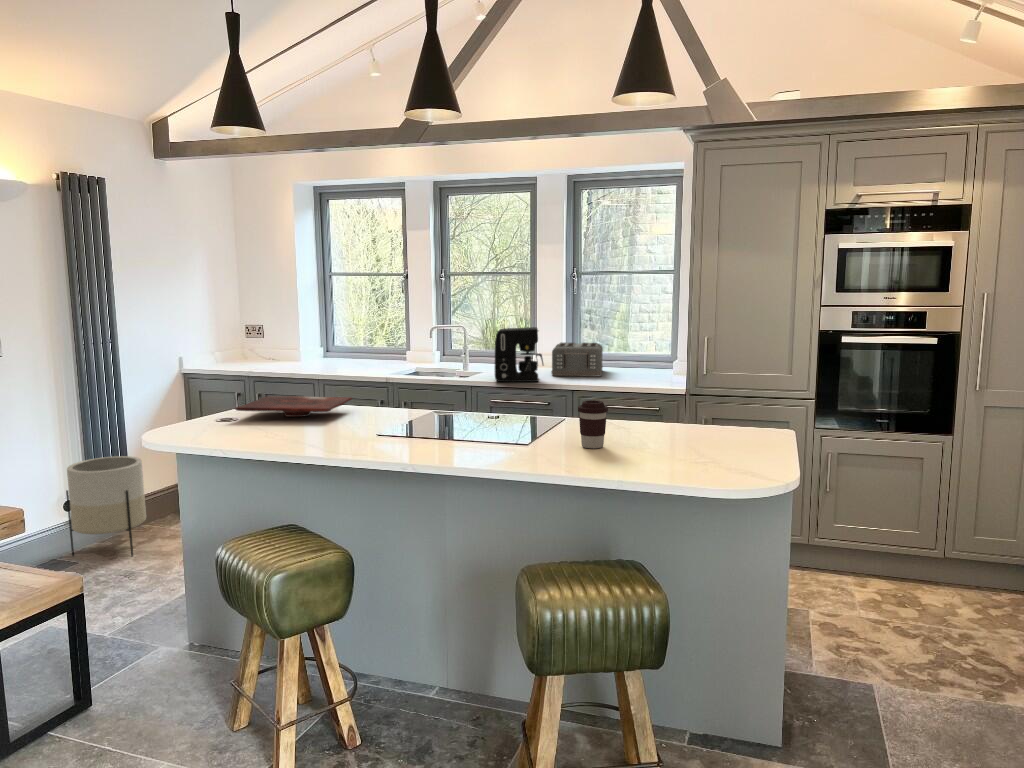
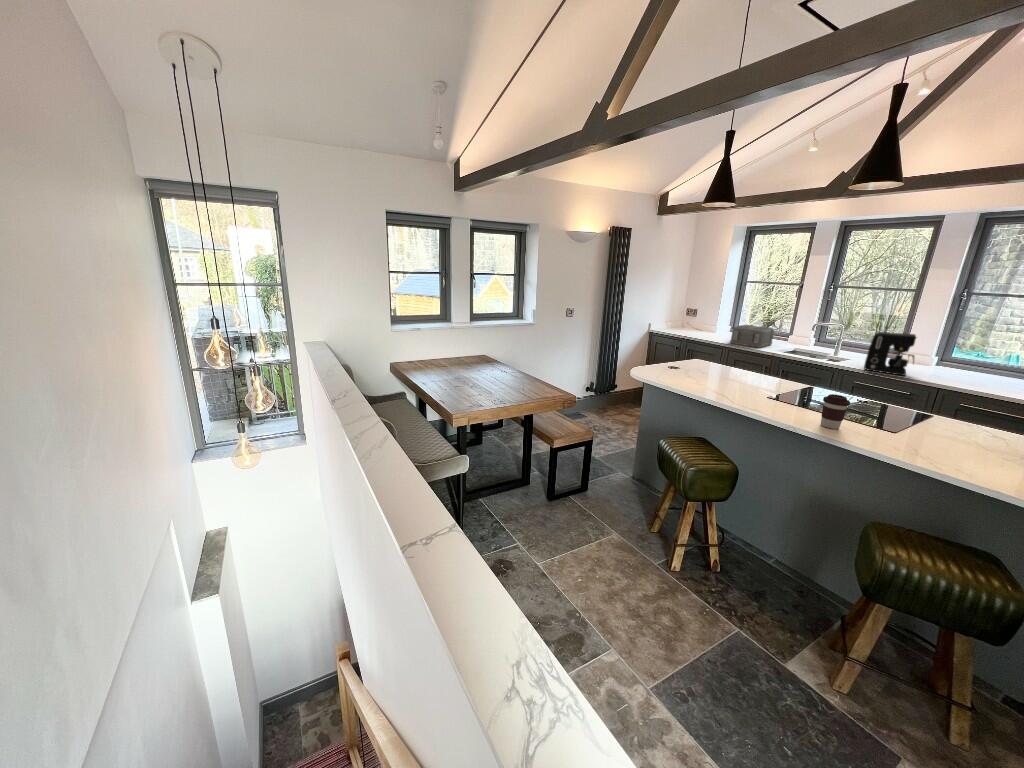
toaster: present [551,342,603,377] -> present [730,325,774,348]
cutting board: present [235,396,352,417] -> none [680,358,752,376]
coffee cup: present [578,400,608,448] -> present [821,394,850,429]
planter: present [66,456,147,556] -> none [583,370,621,422]

